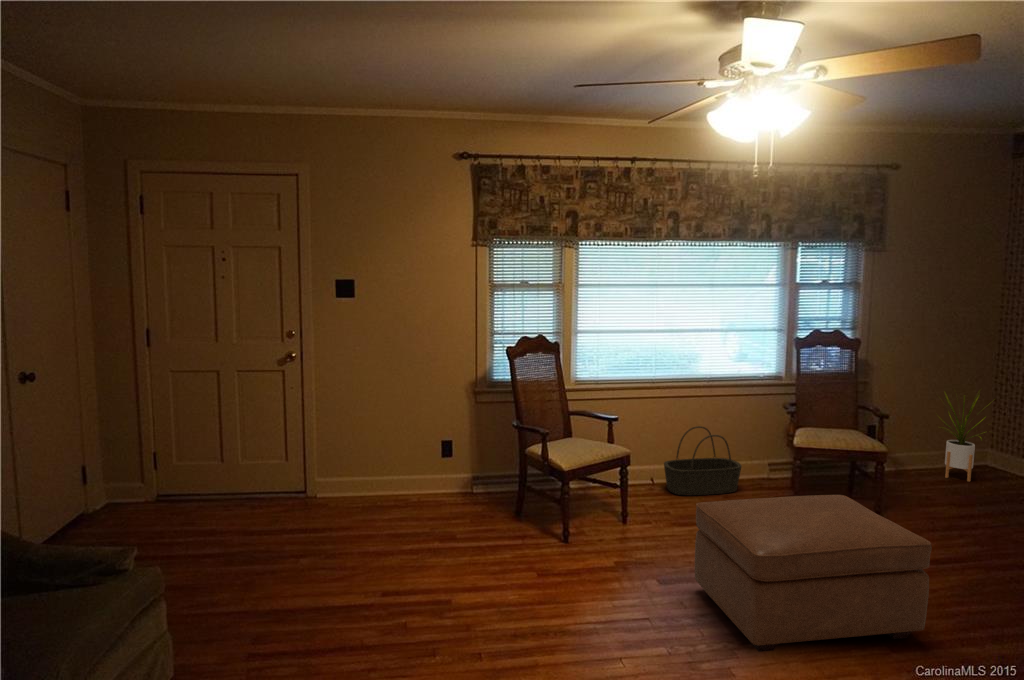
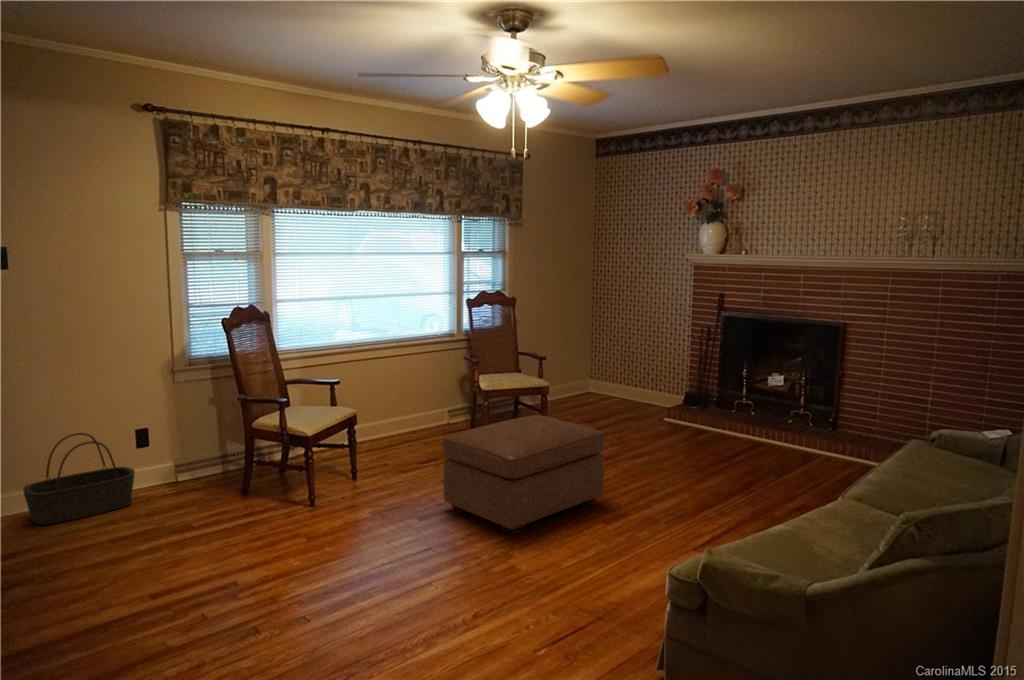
house plant: present [939,392,985,482] -> none [558,331,597,404]
basket: present [664,426,742,495] -> present [23,433,135,525]

